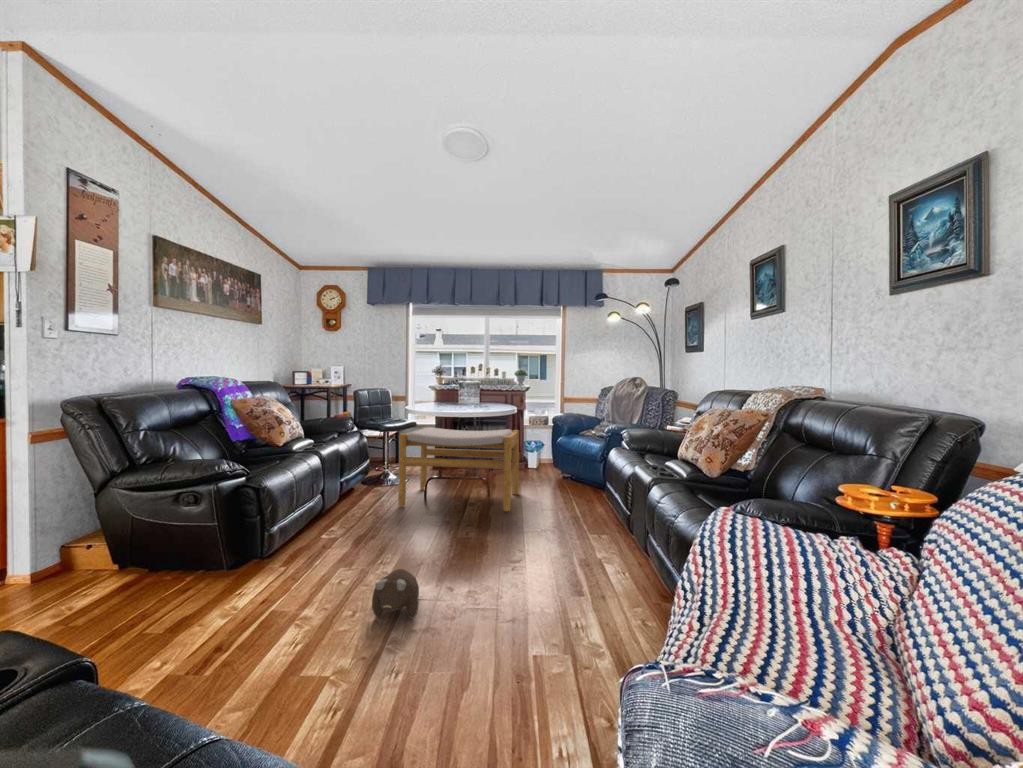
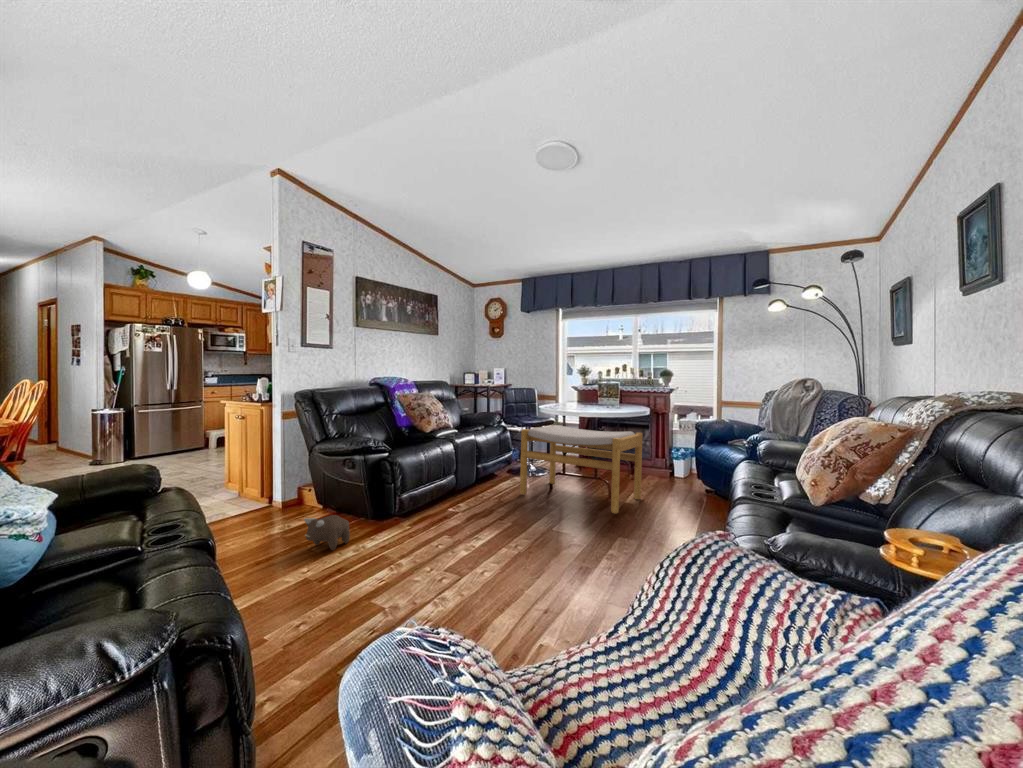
plush toy: present [372,569,419,618] -> present [304,515,350,550]

